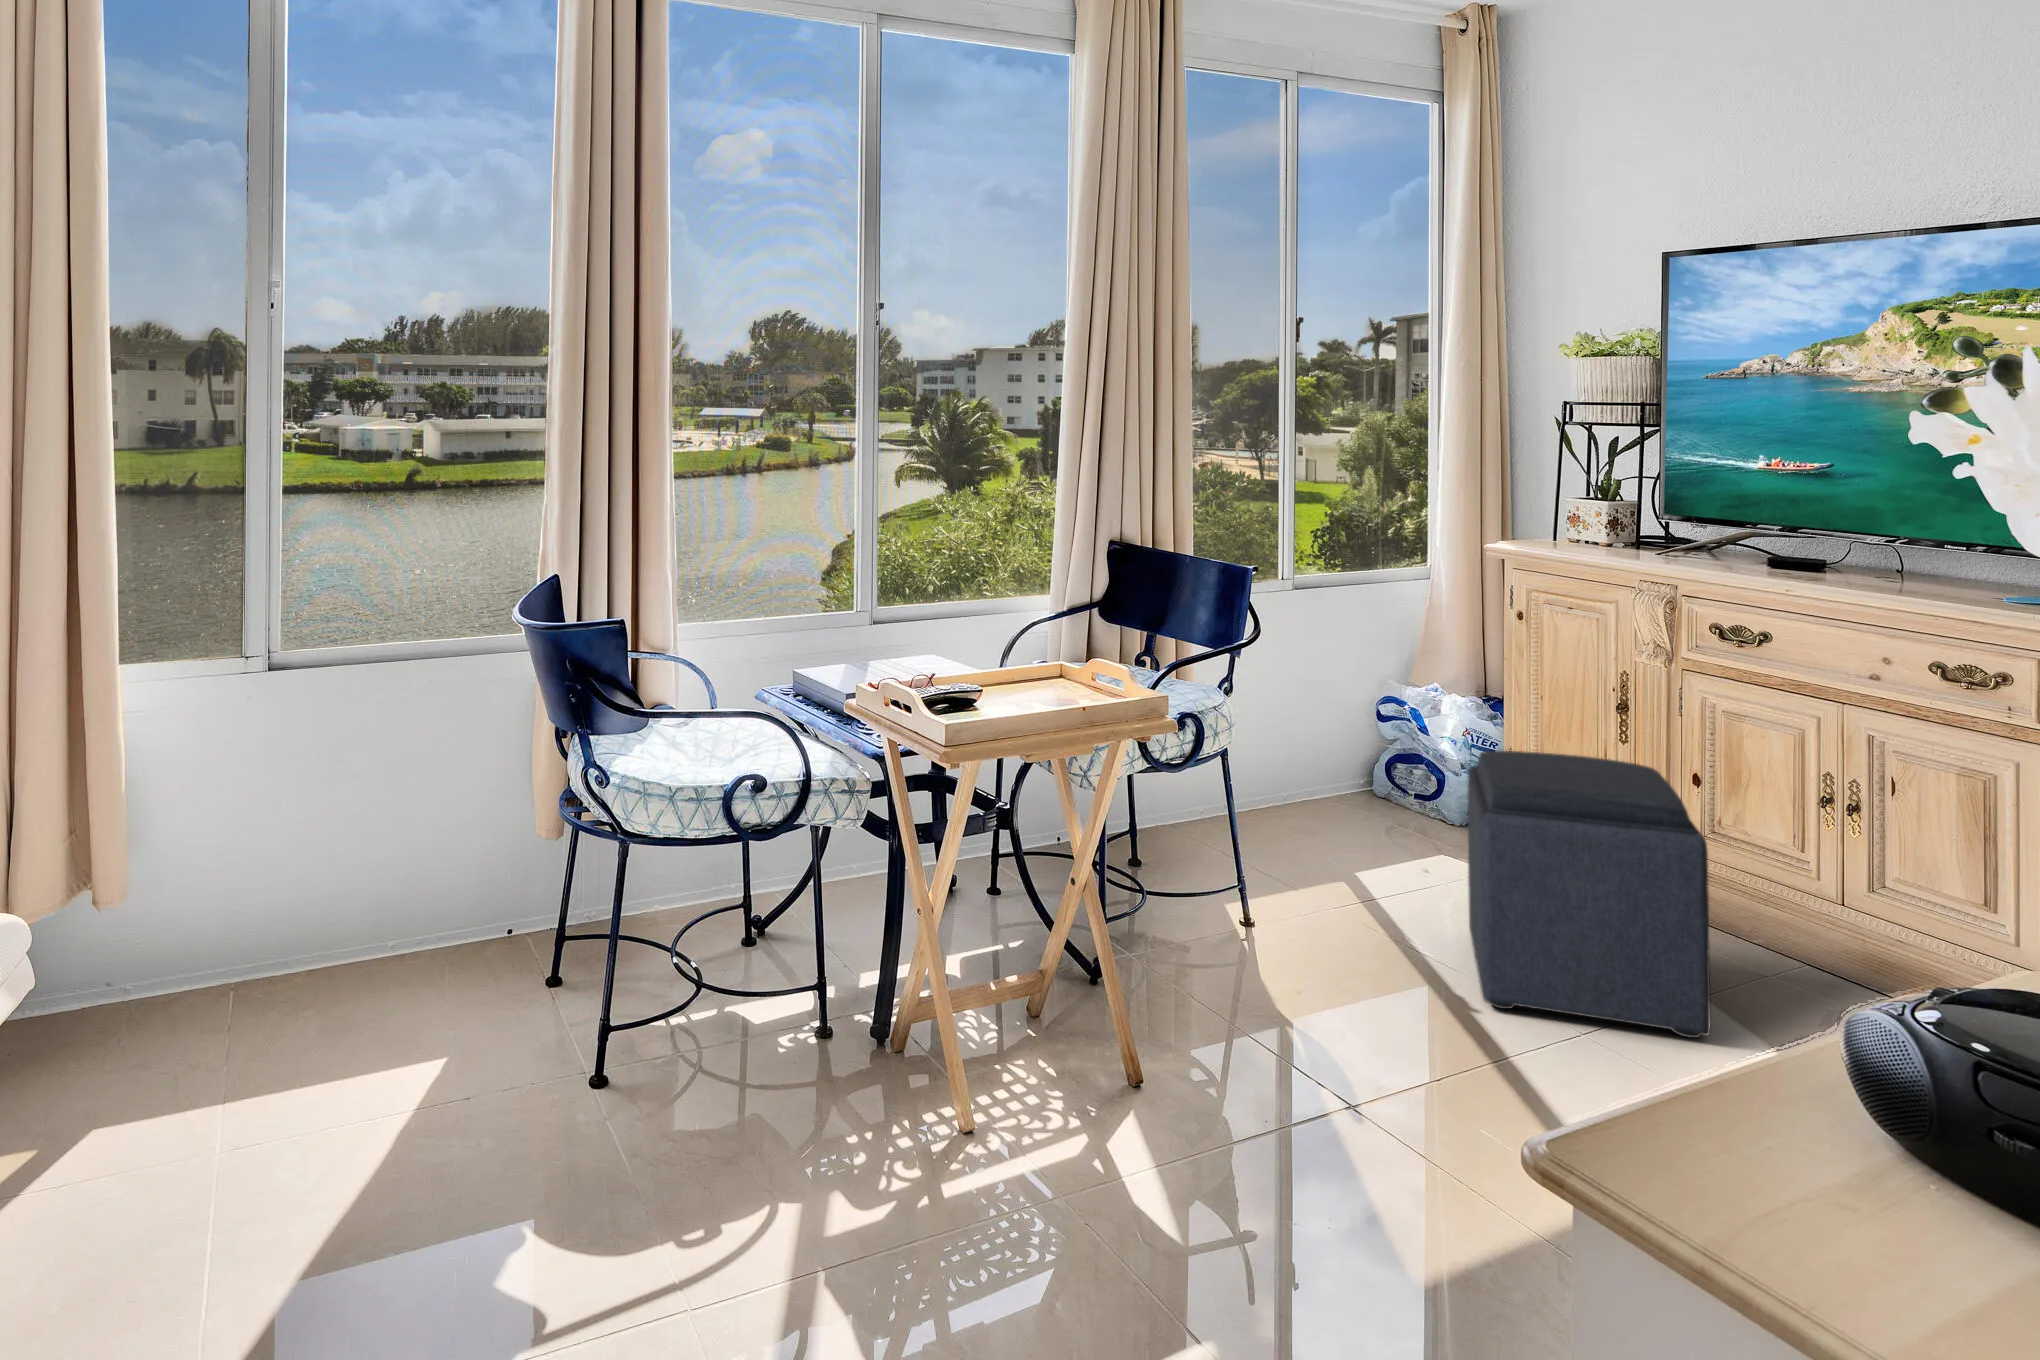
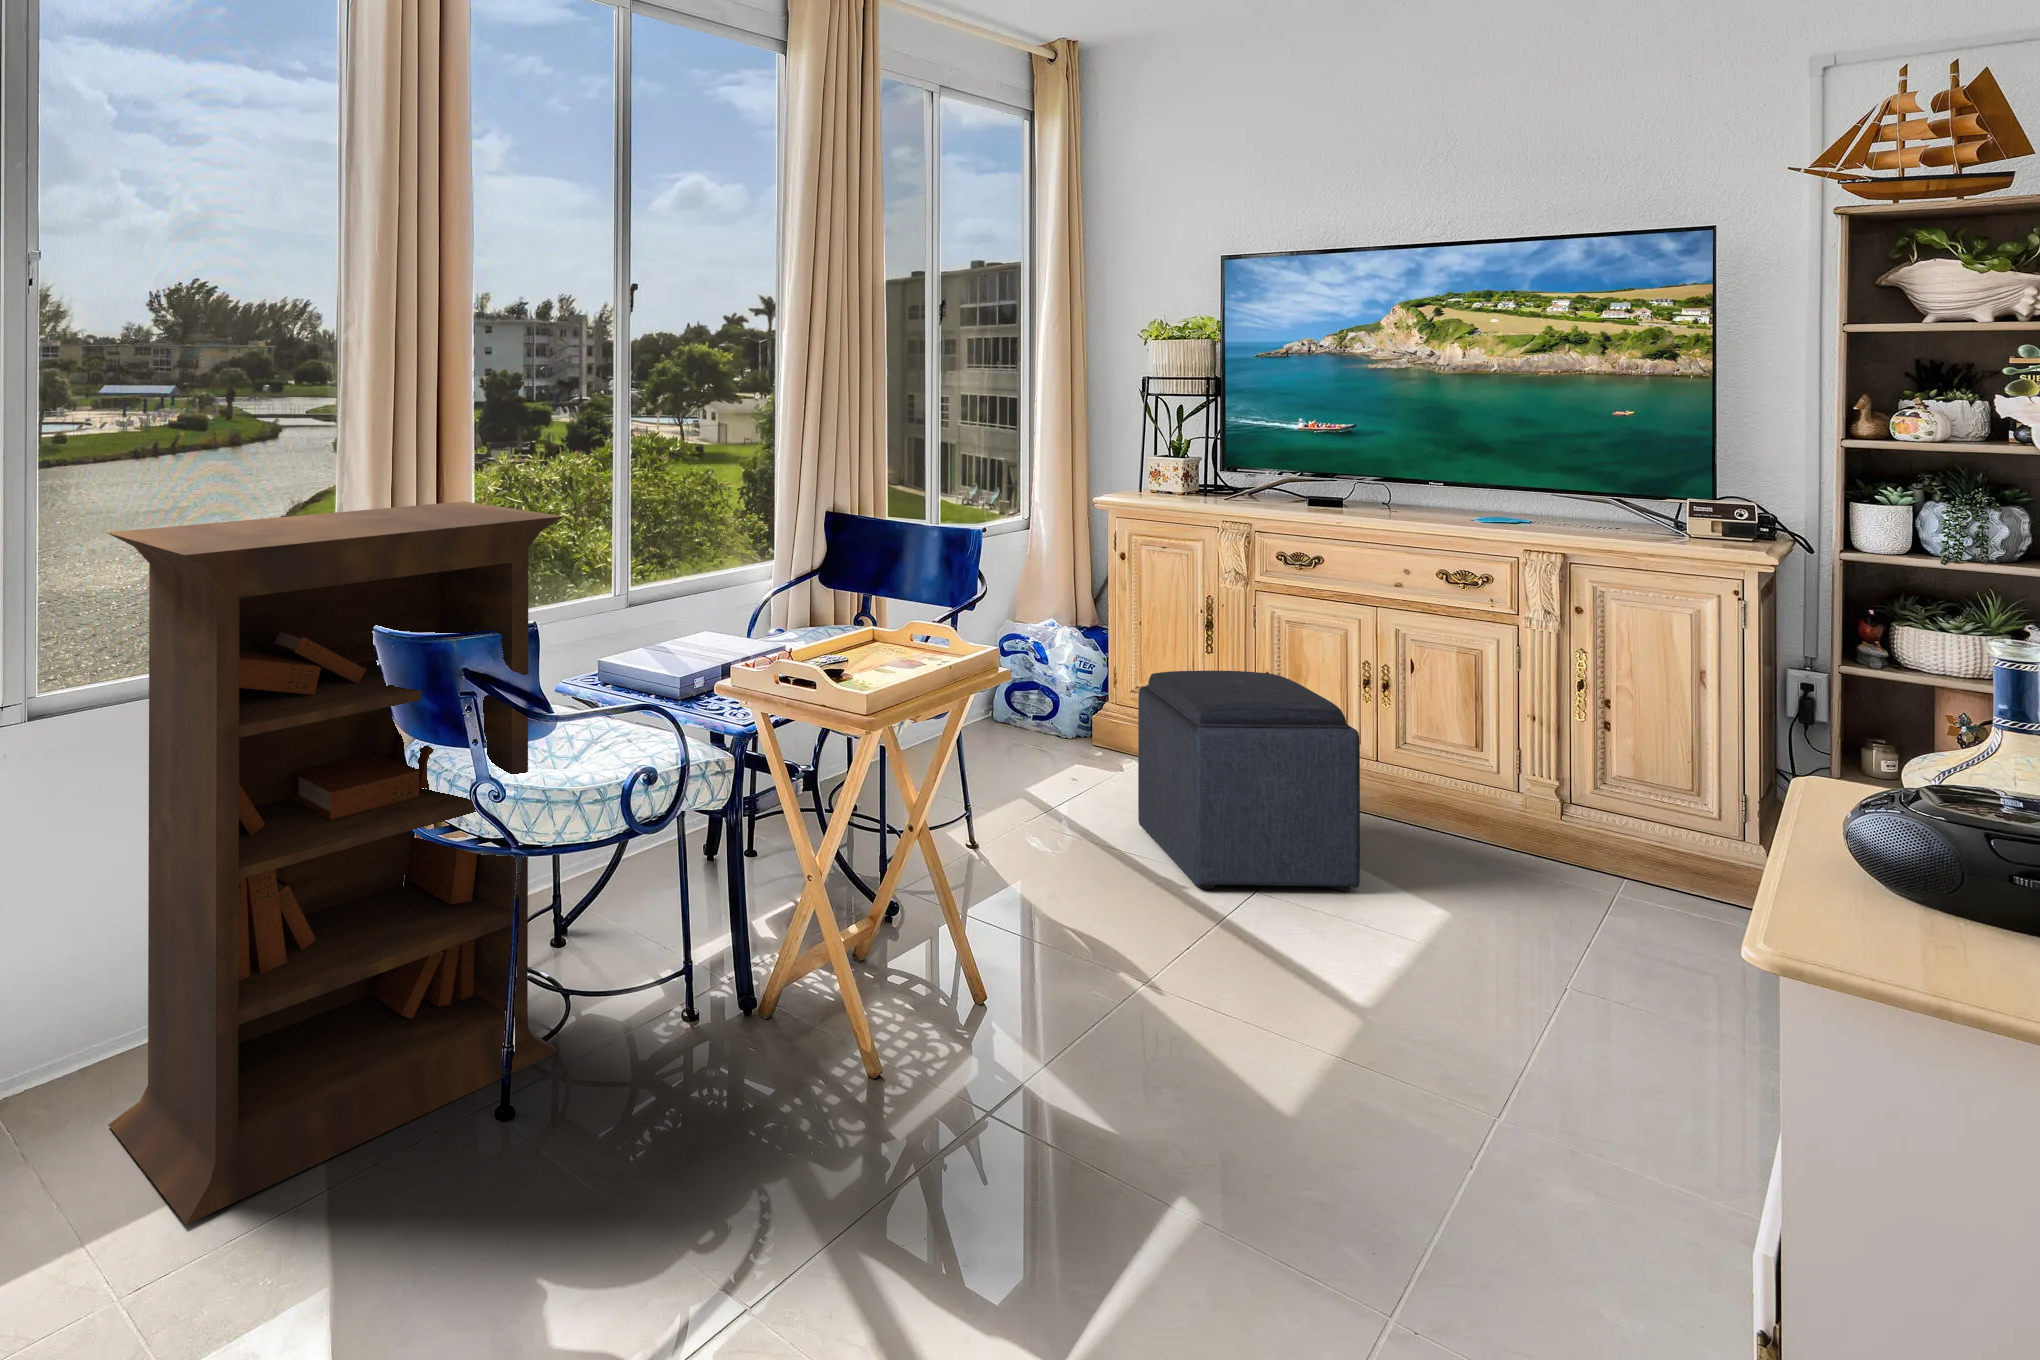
bookcase: none [290,510,691,1114] -> present [106,501,564,1224]

